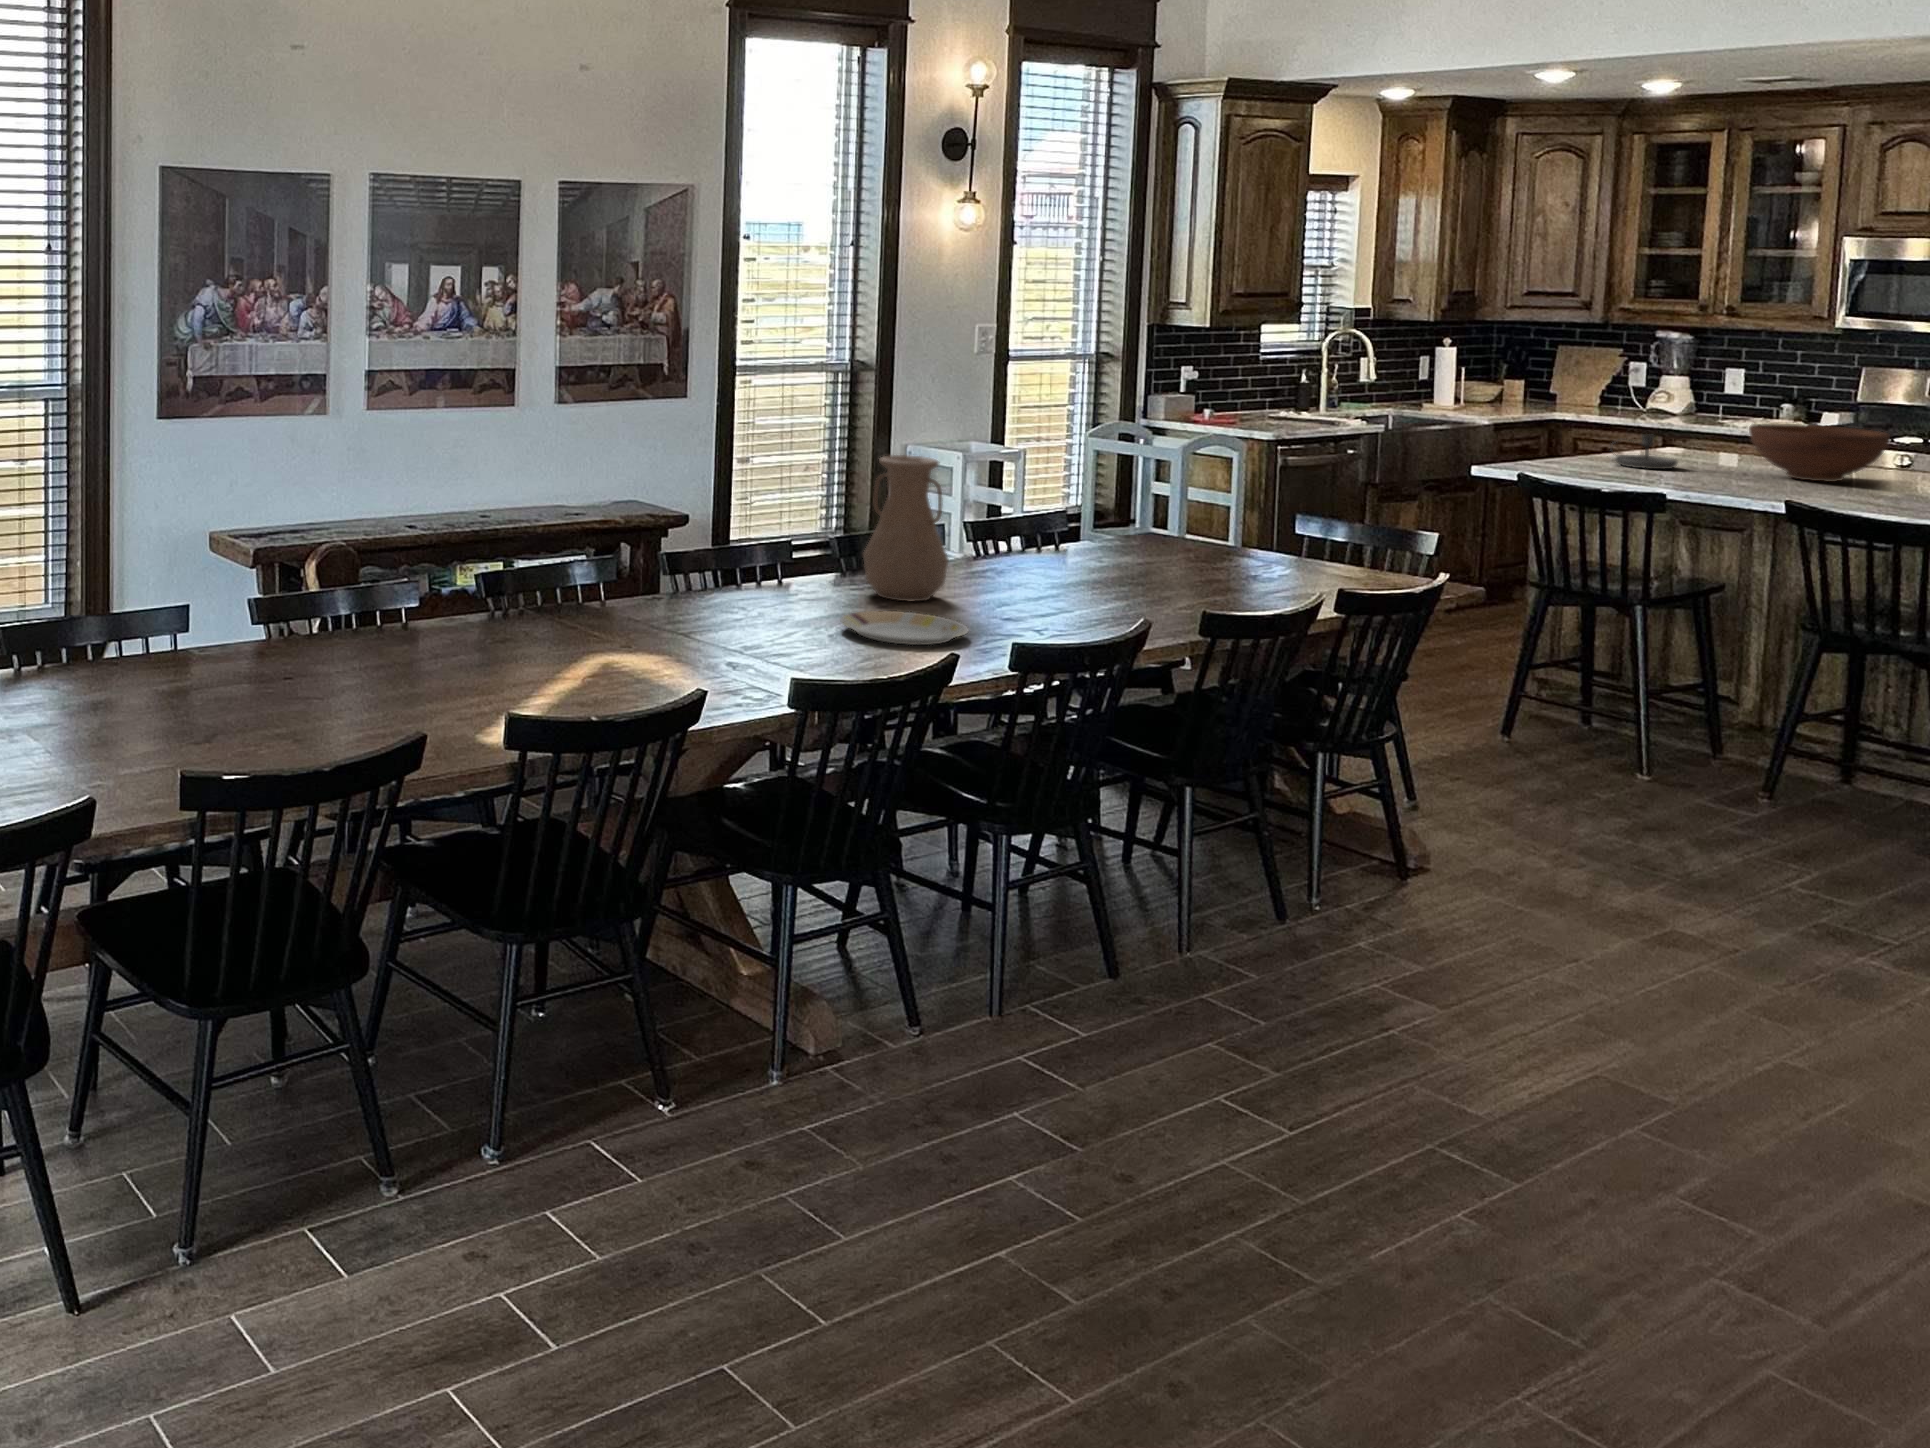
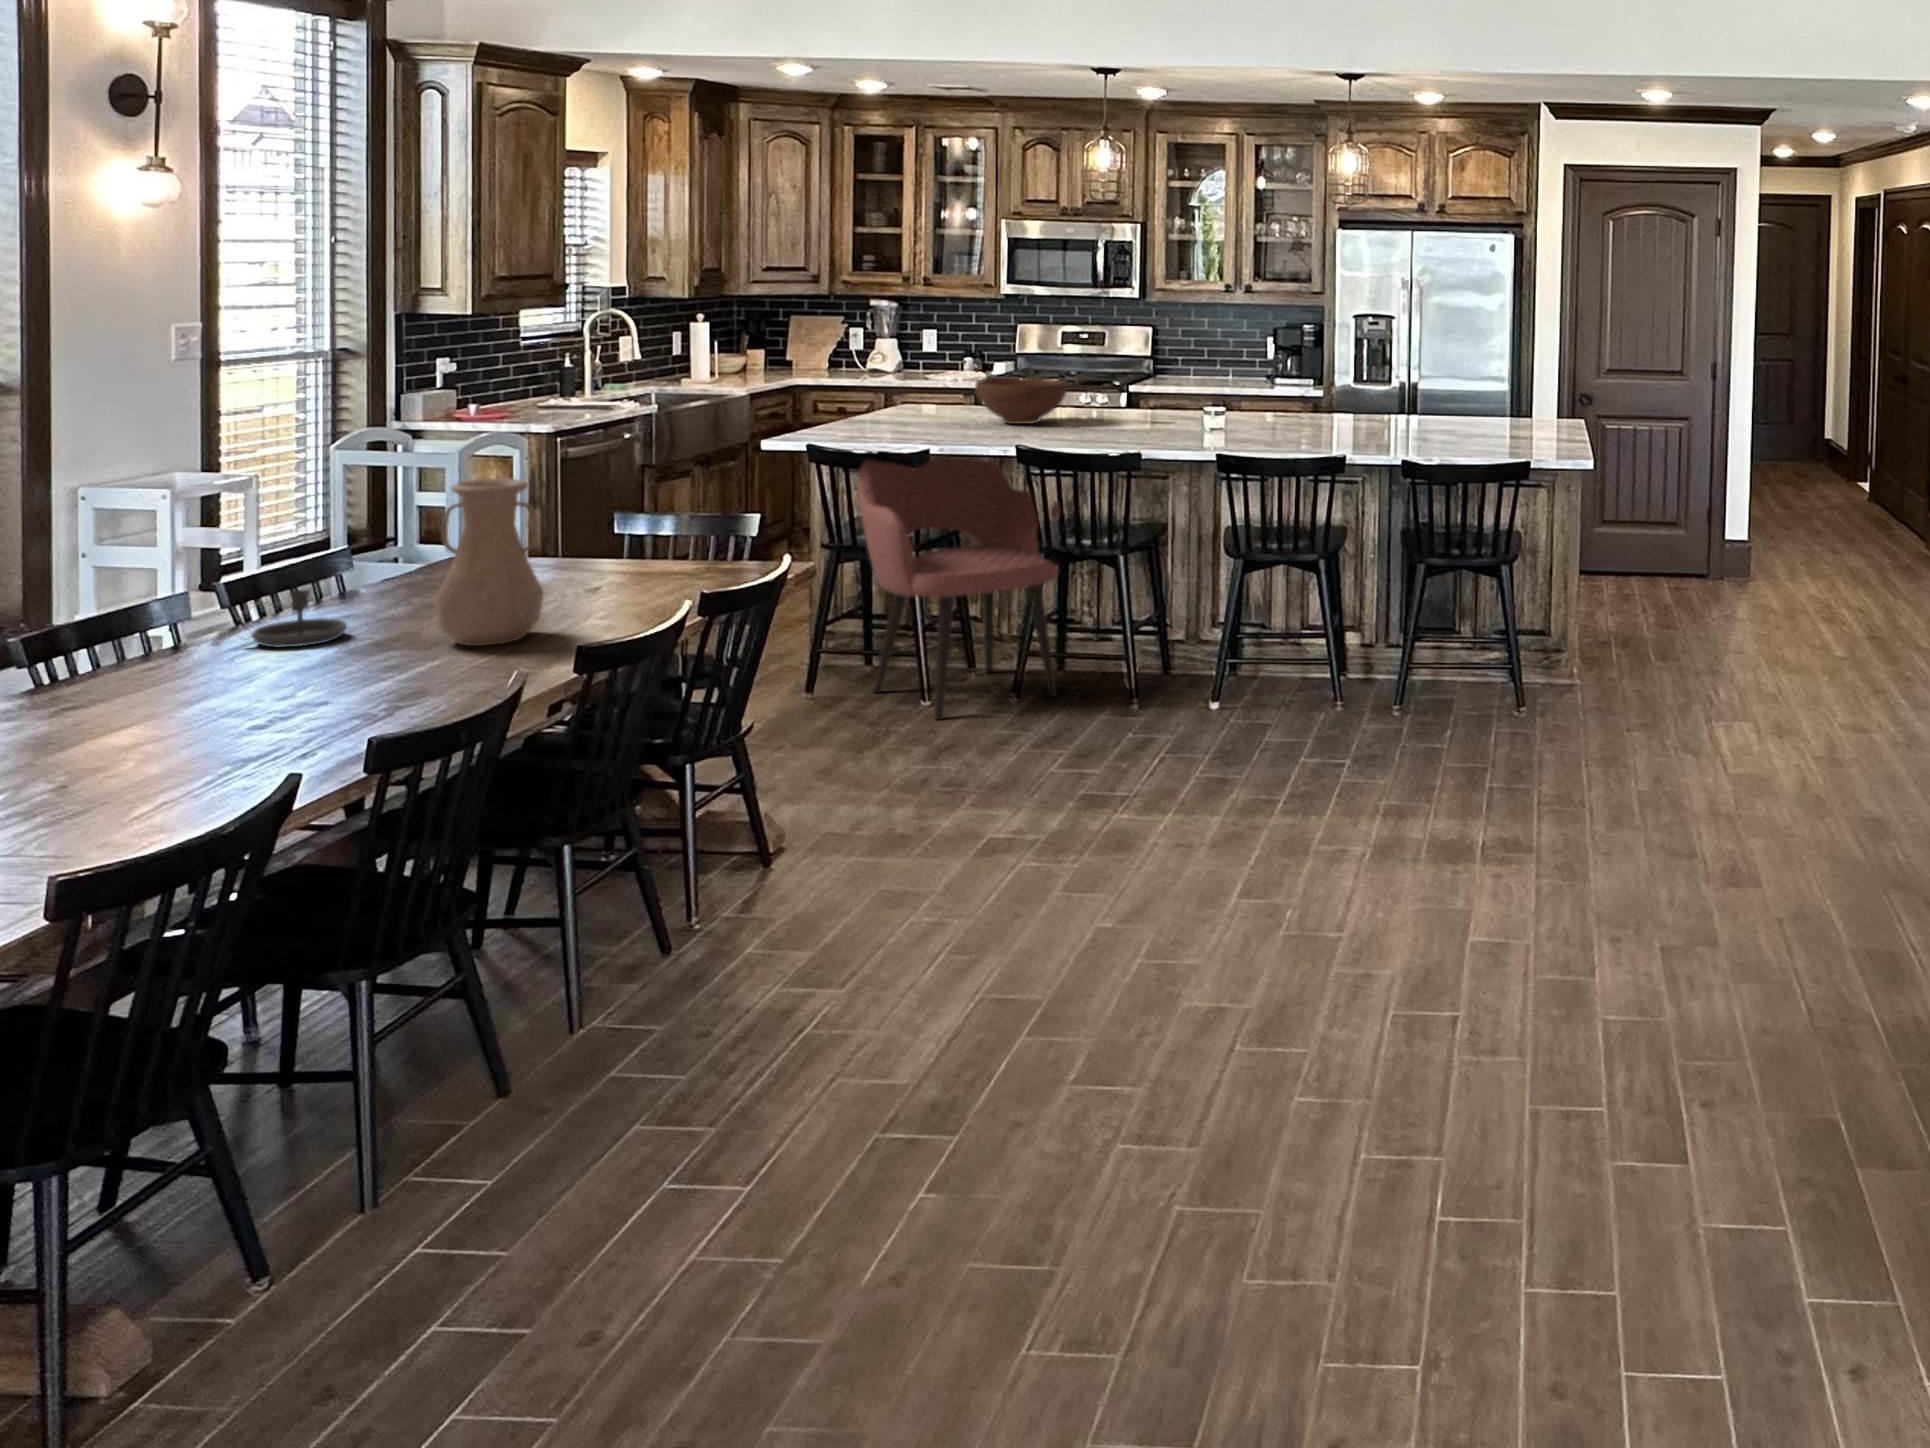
candlestick: present [1610,434,1677,469] -> present [240,590,347,647]
vase: present [863,455,949,601] -> present [435,479,544,646]
armchair: none [1577,491,1856,813] -> present [858,458,1060,720]
plate: present [841,611,968,645] -> none [79,724,289,780]

